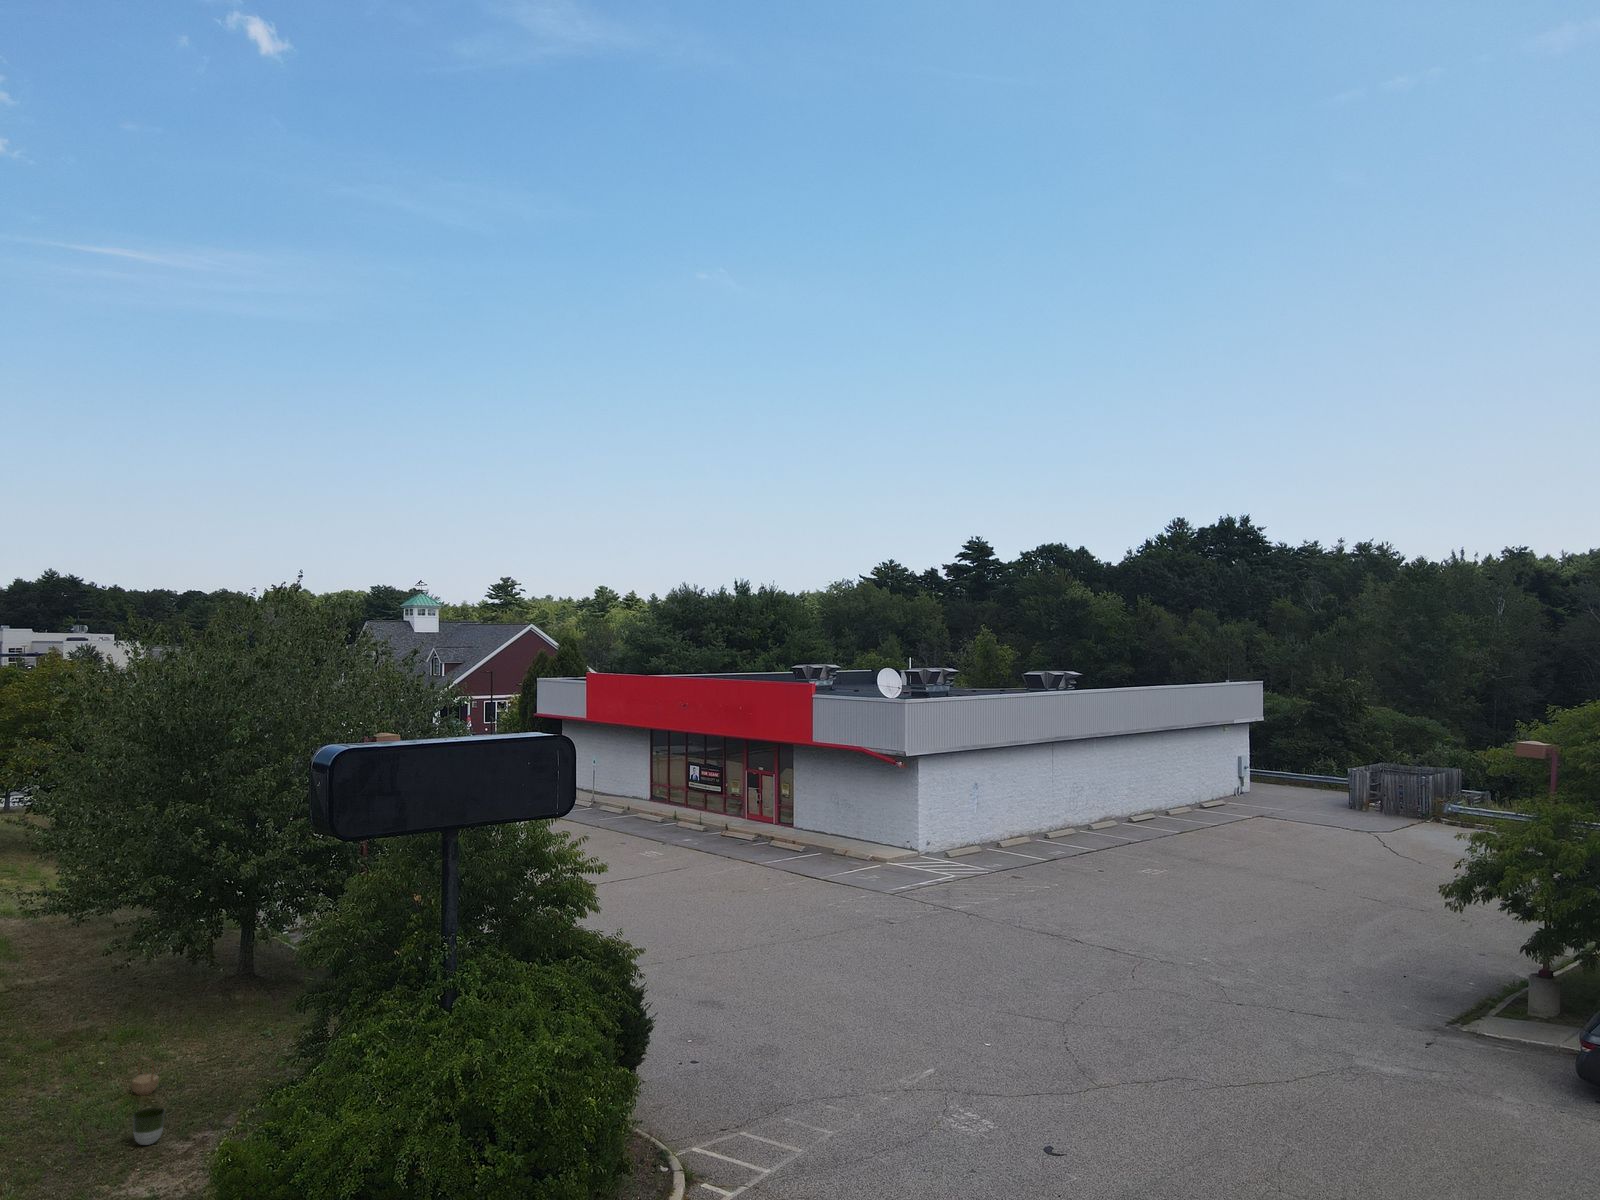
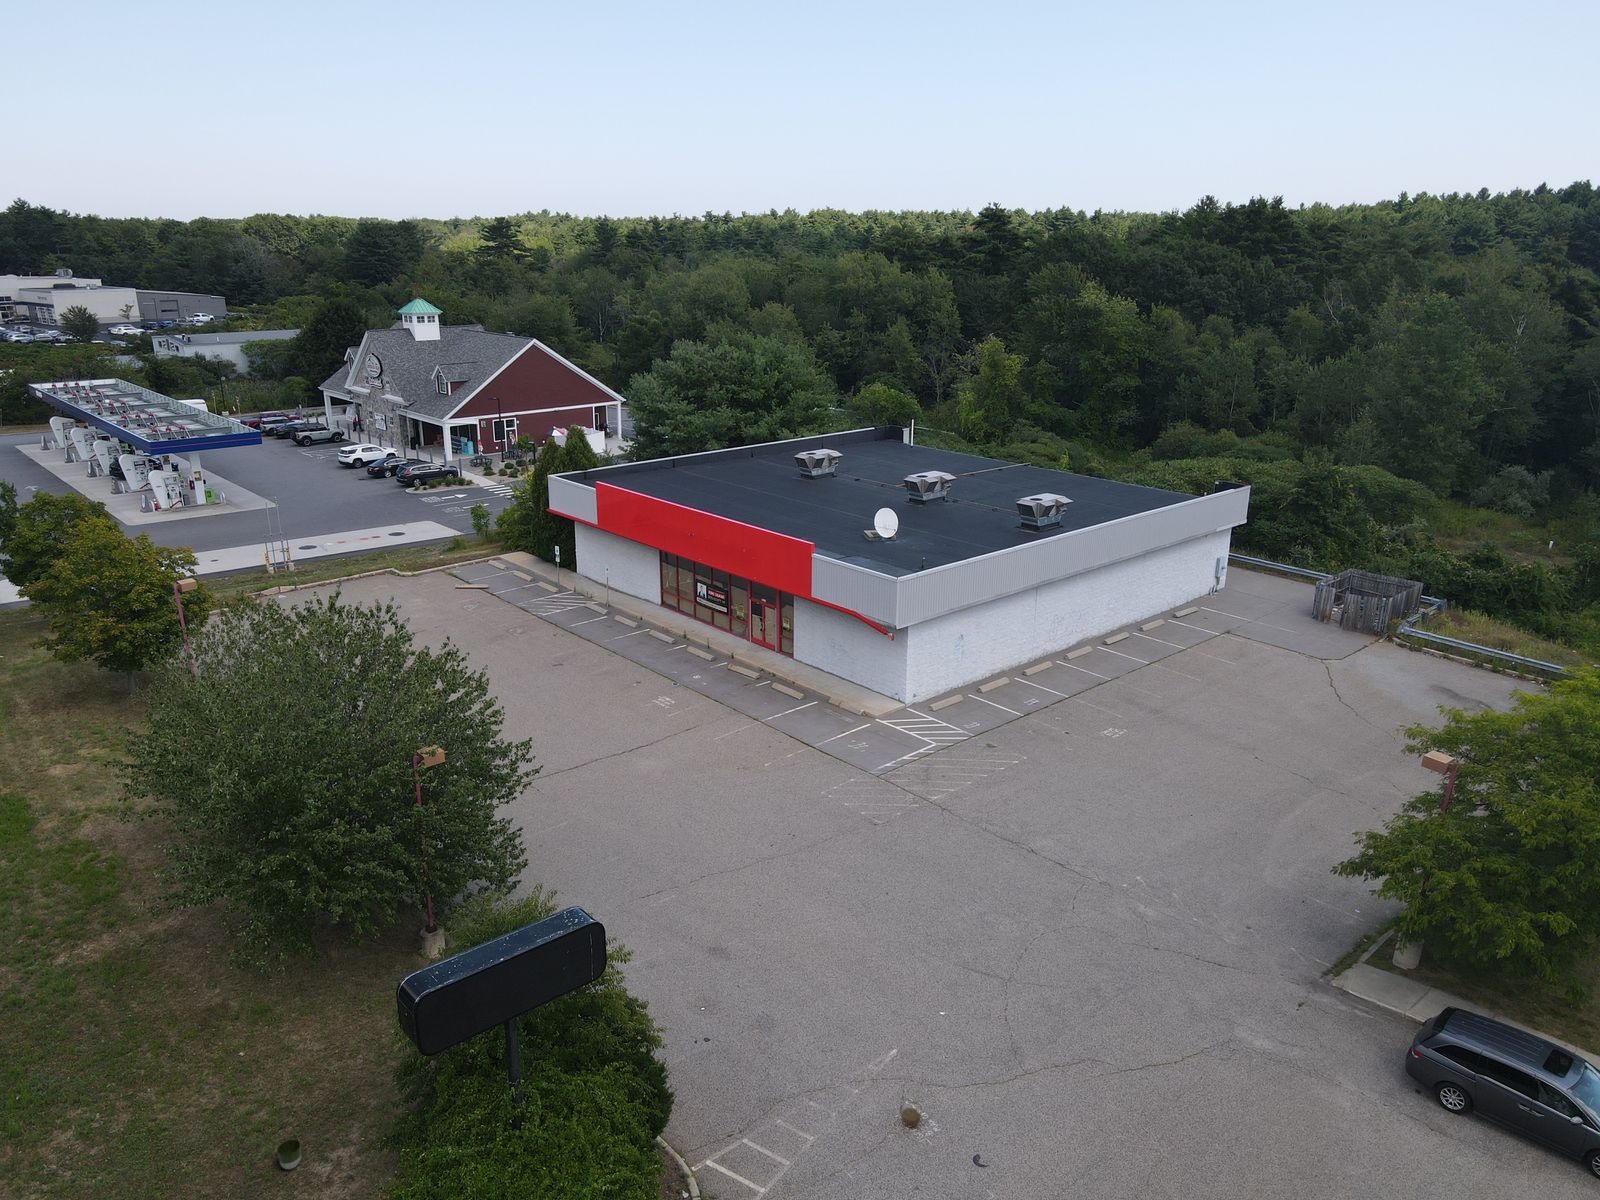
basket: present [131,1057,159,1095] -> present [901,1100,921,1127]

